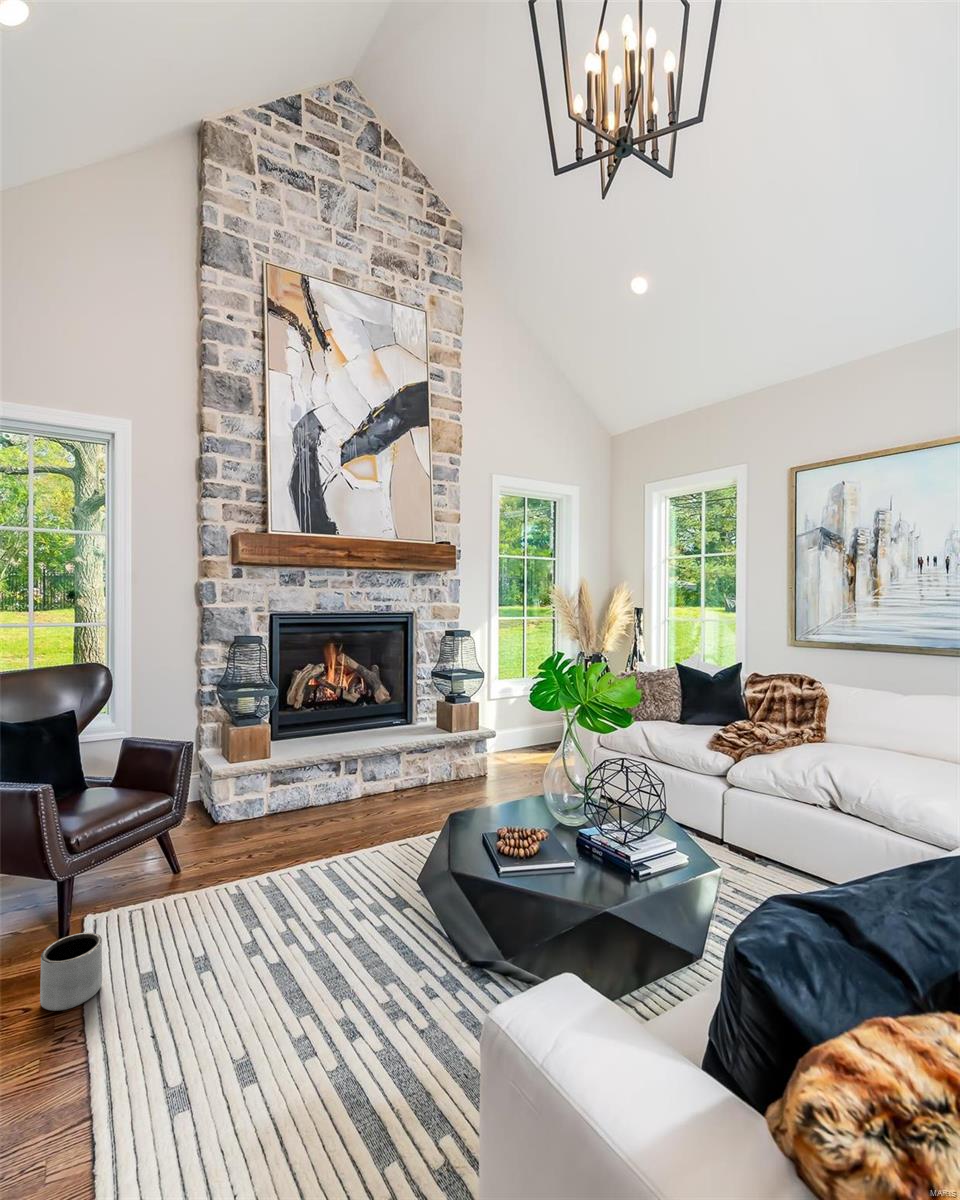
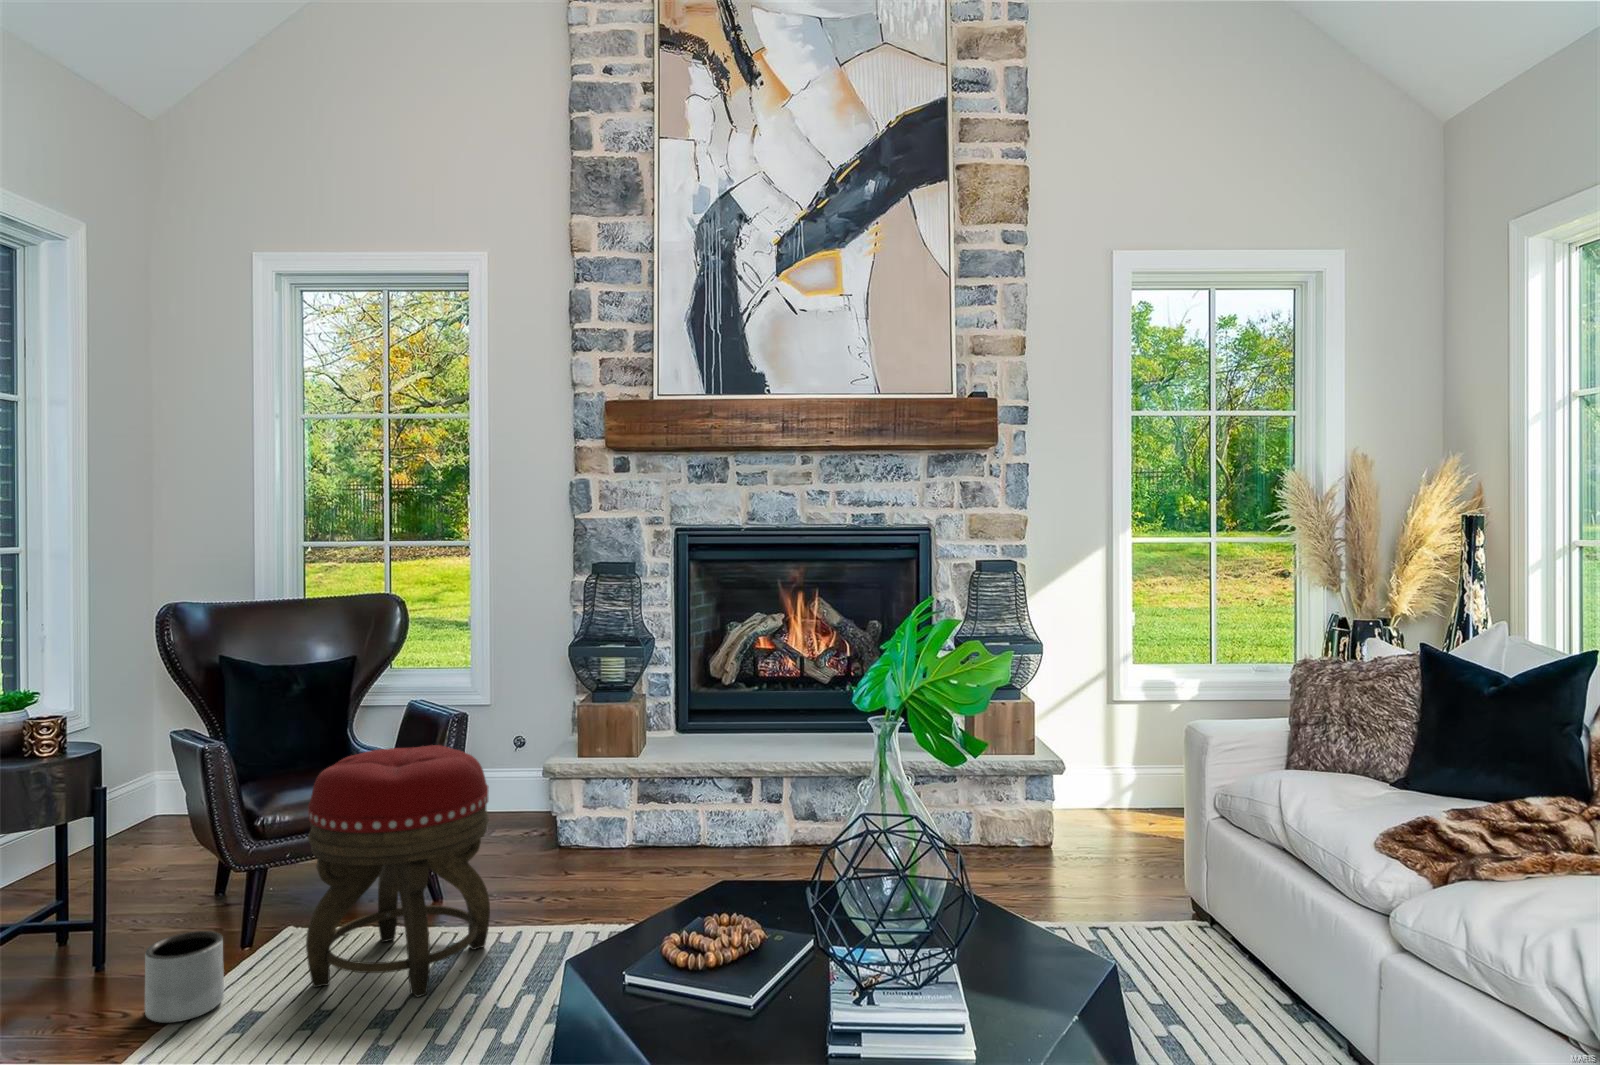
footstool: none [144,770,268,951] -> present [306,745,490,997]

